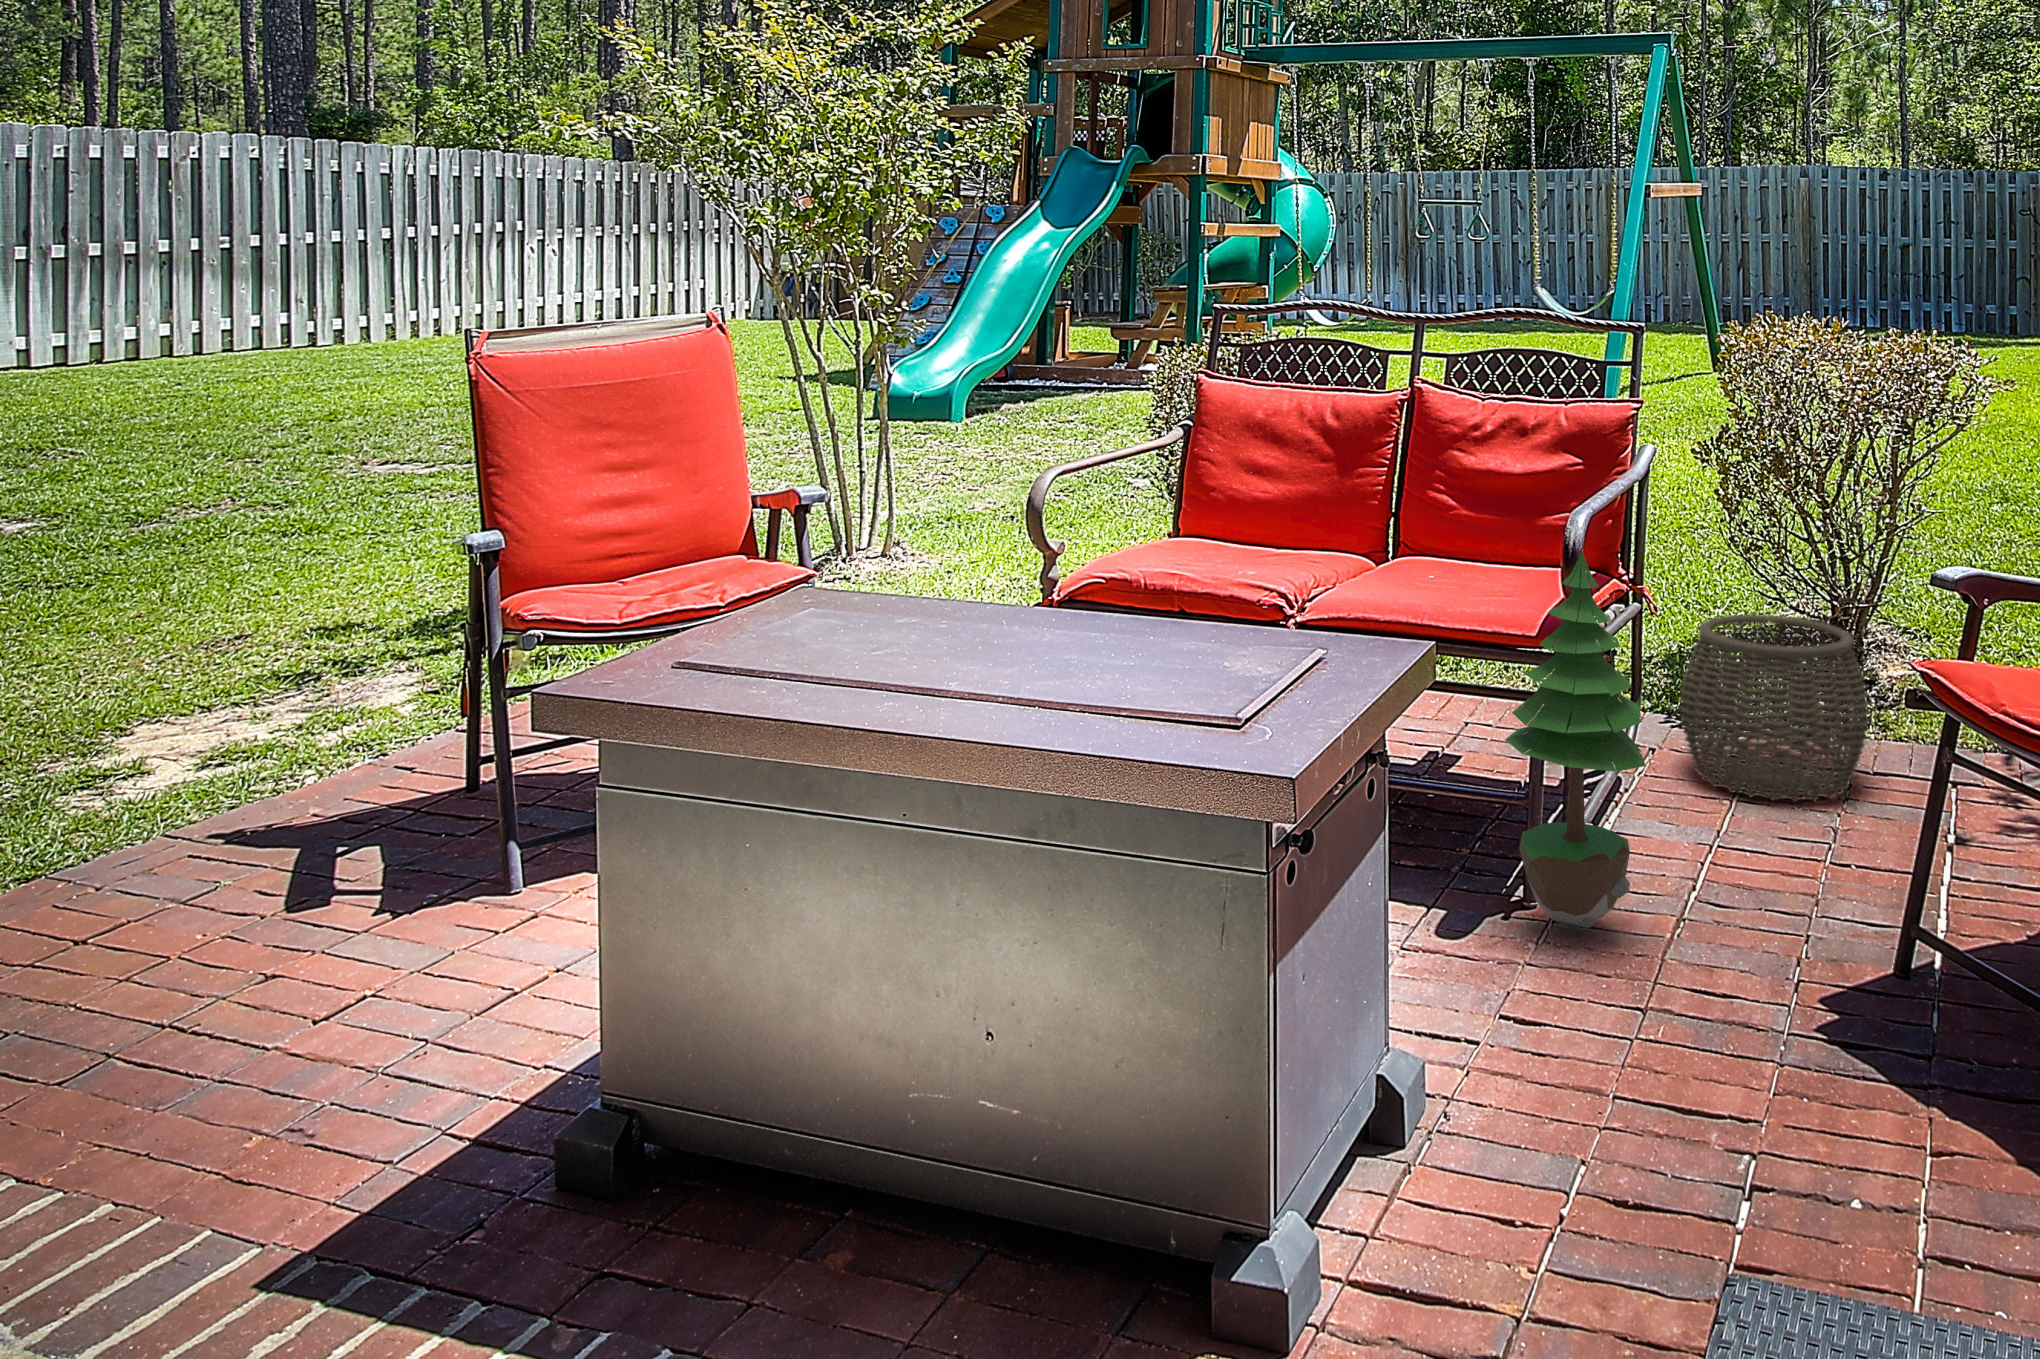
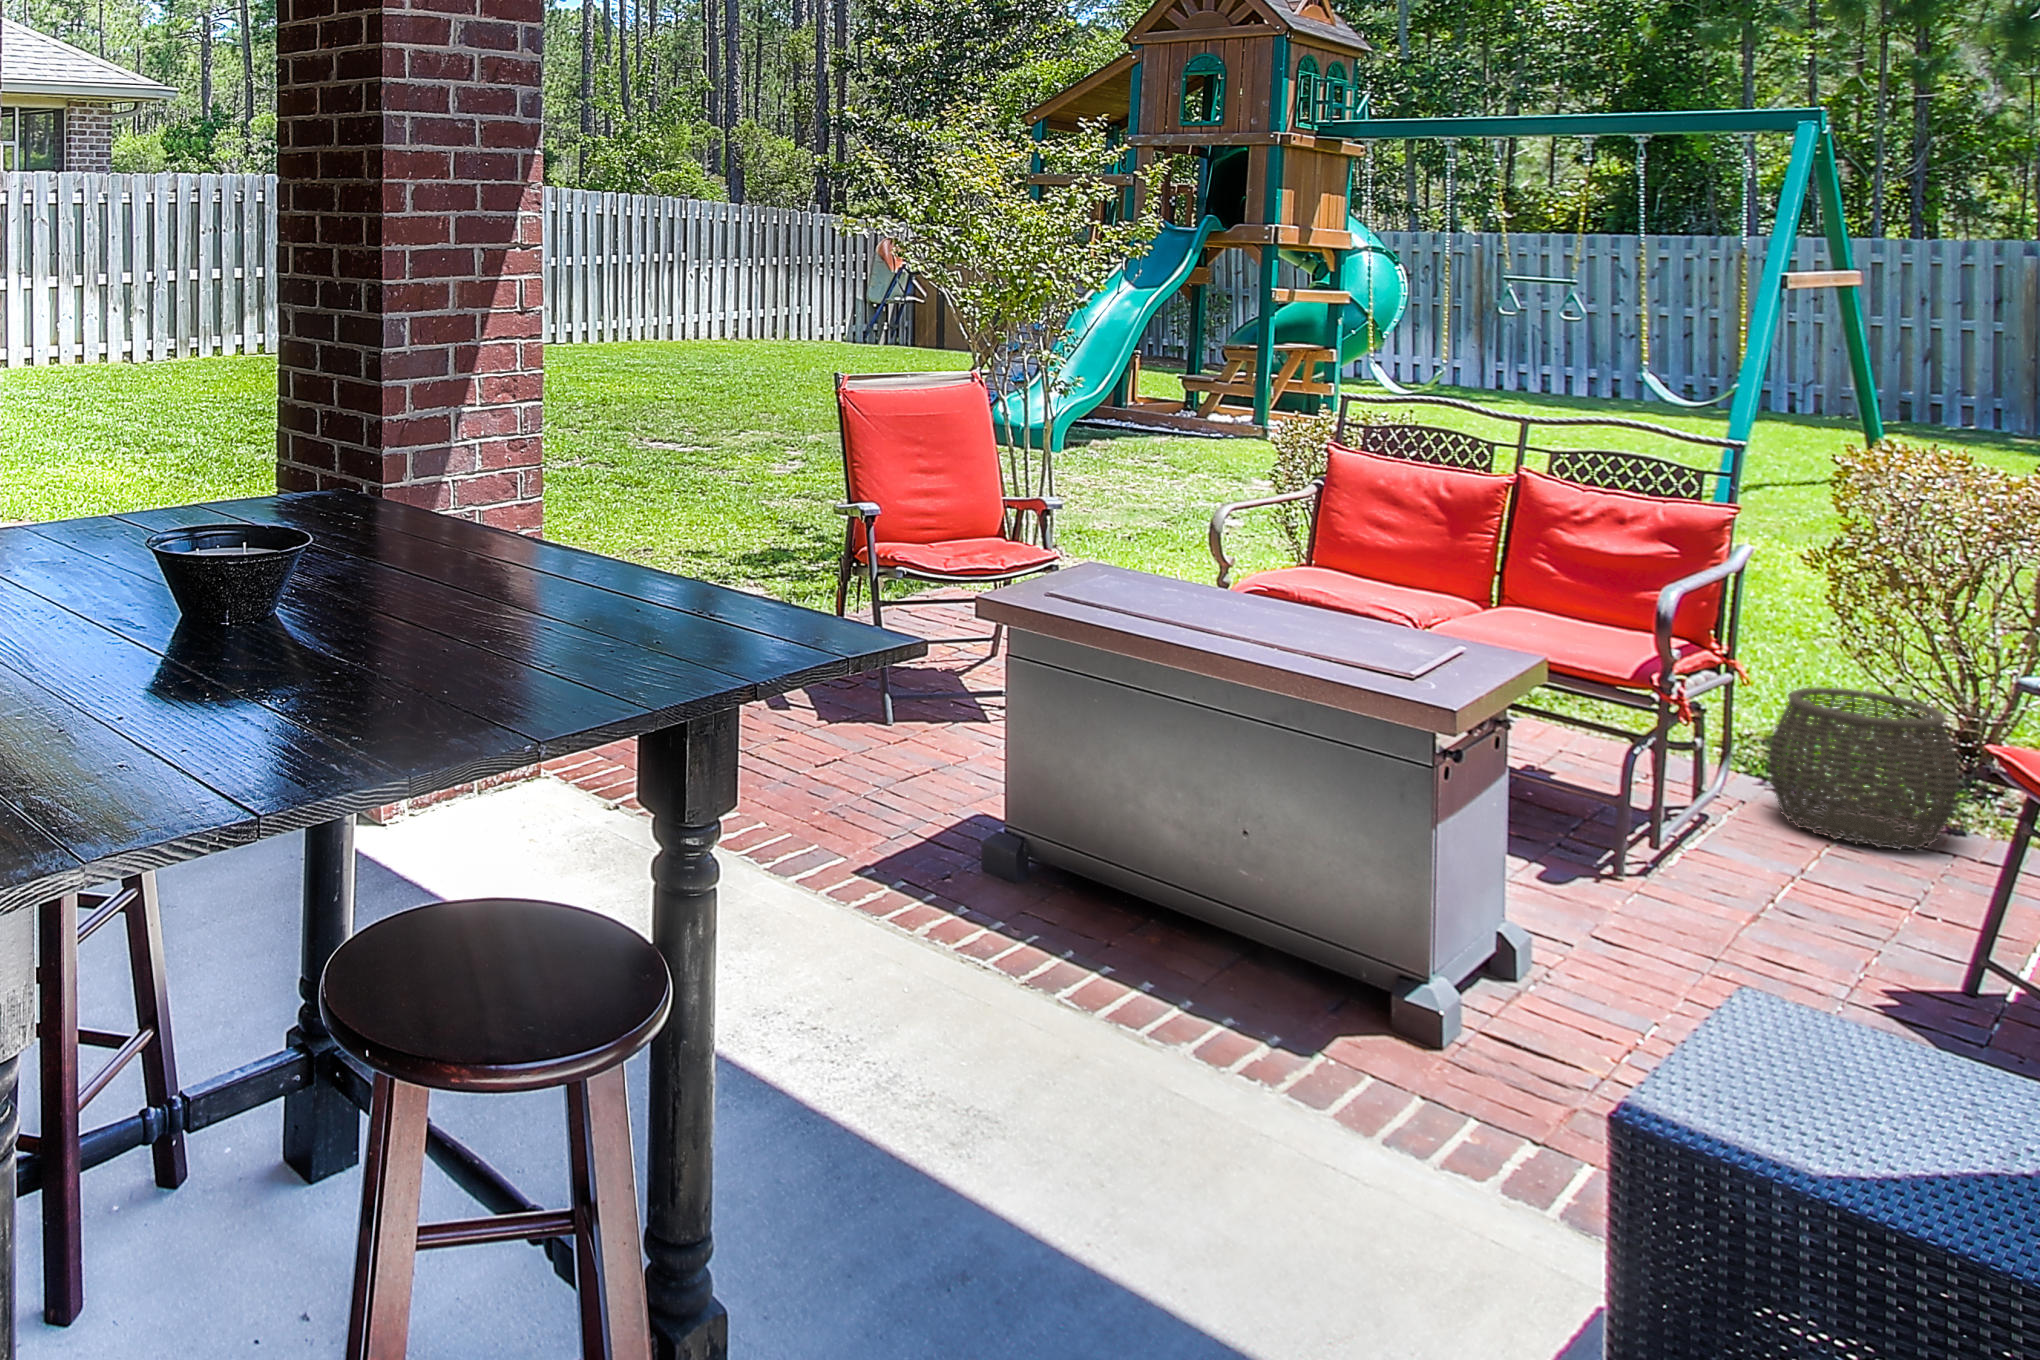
potted tree: present [1505,552,1646,930] -> none [1600,623,1727,909]

